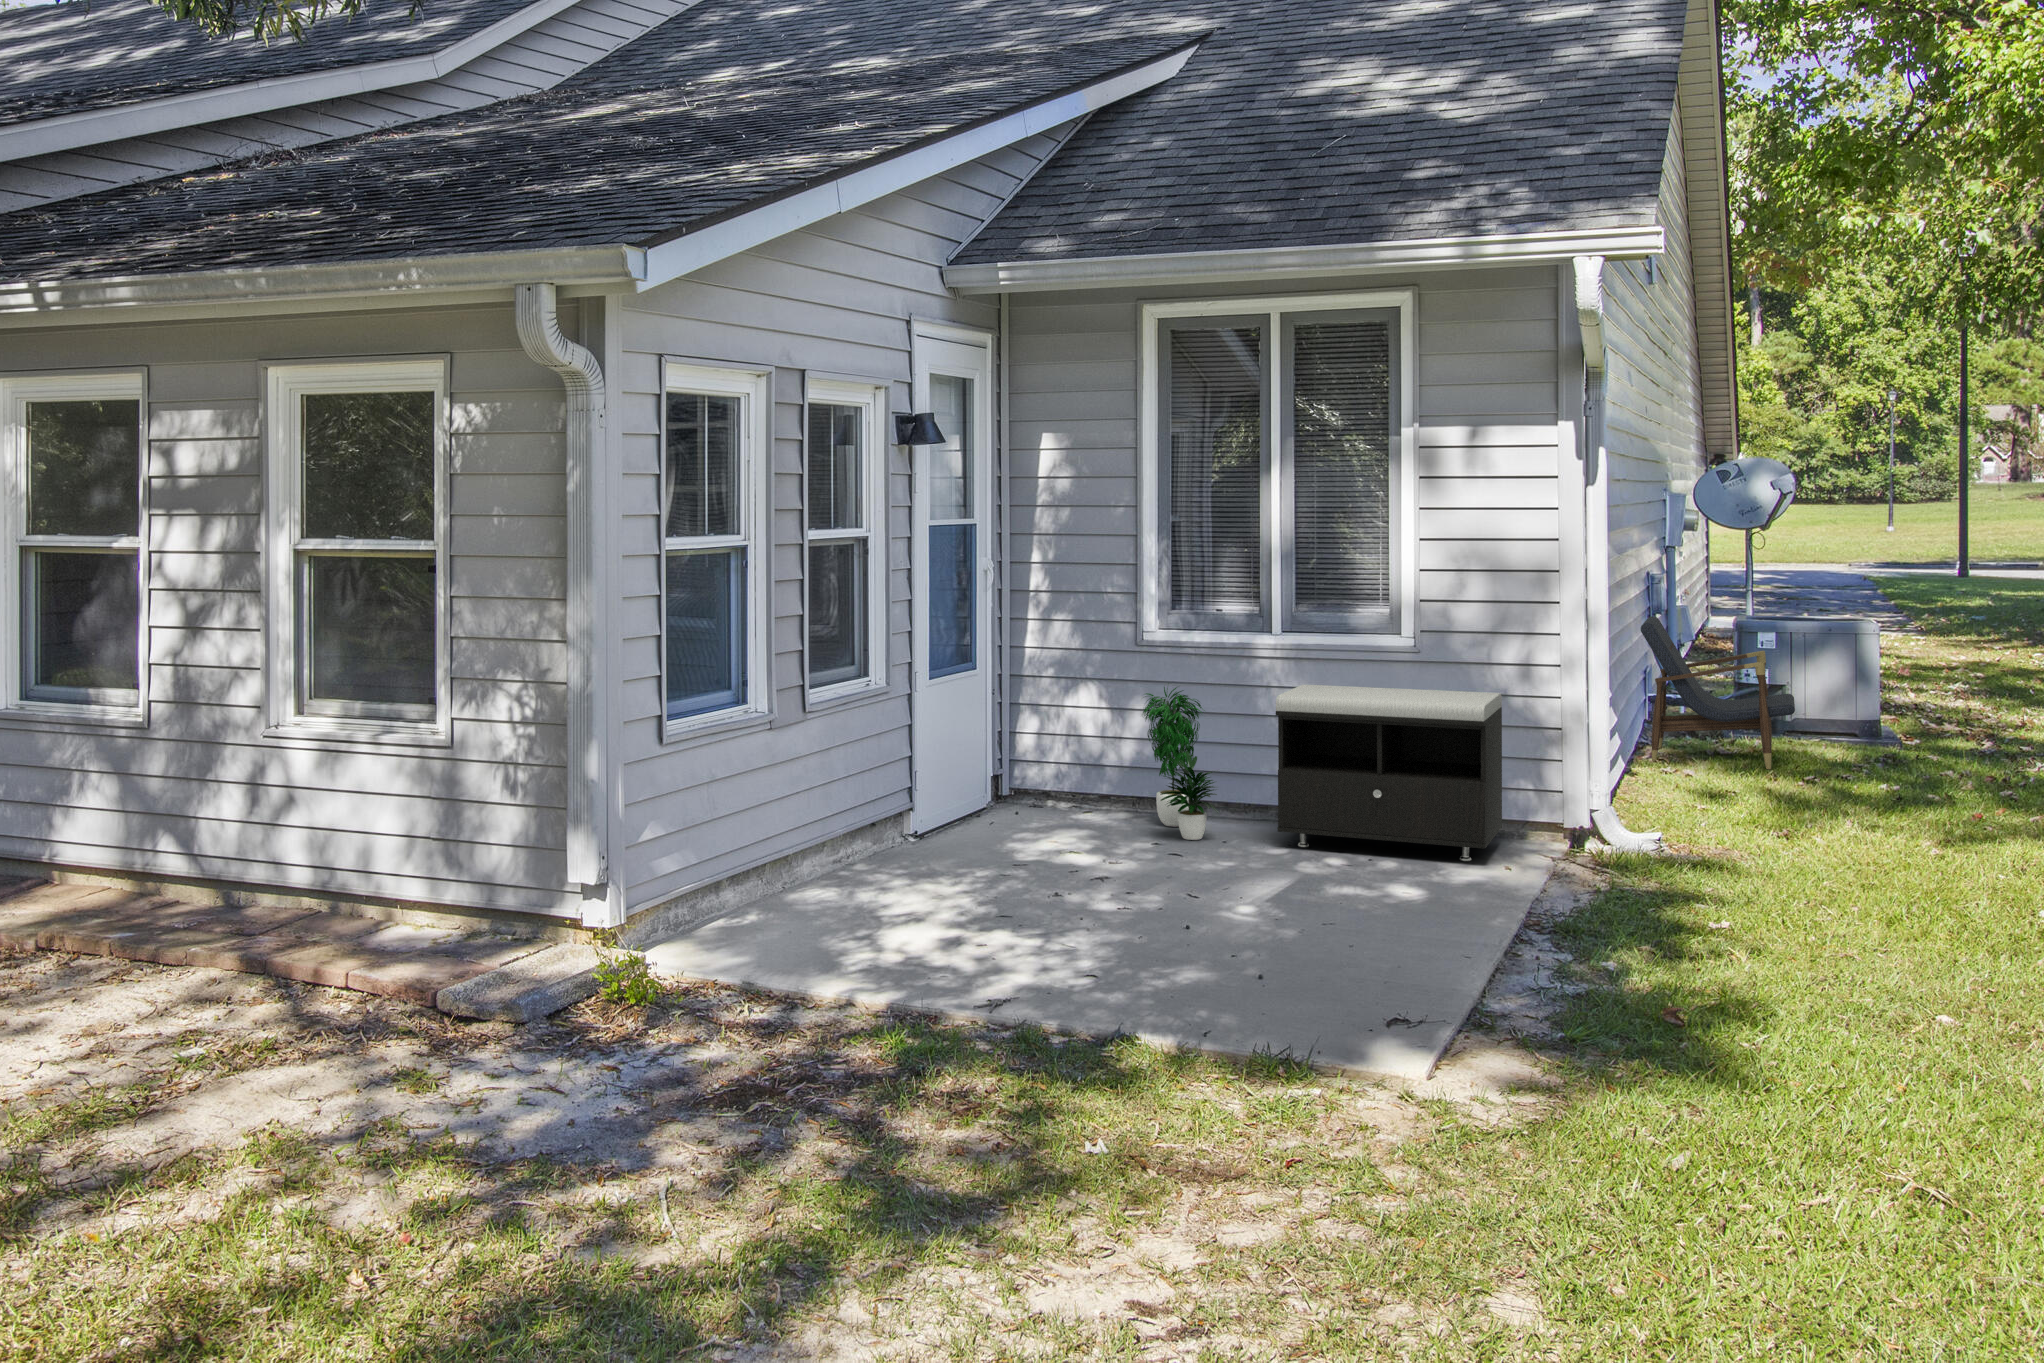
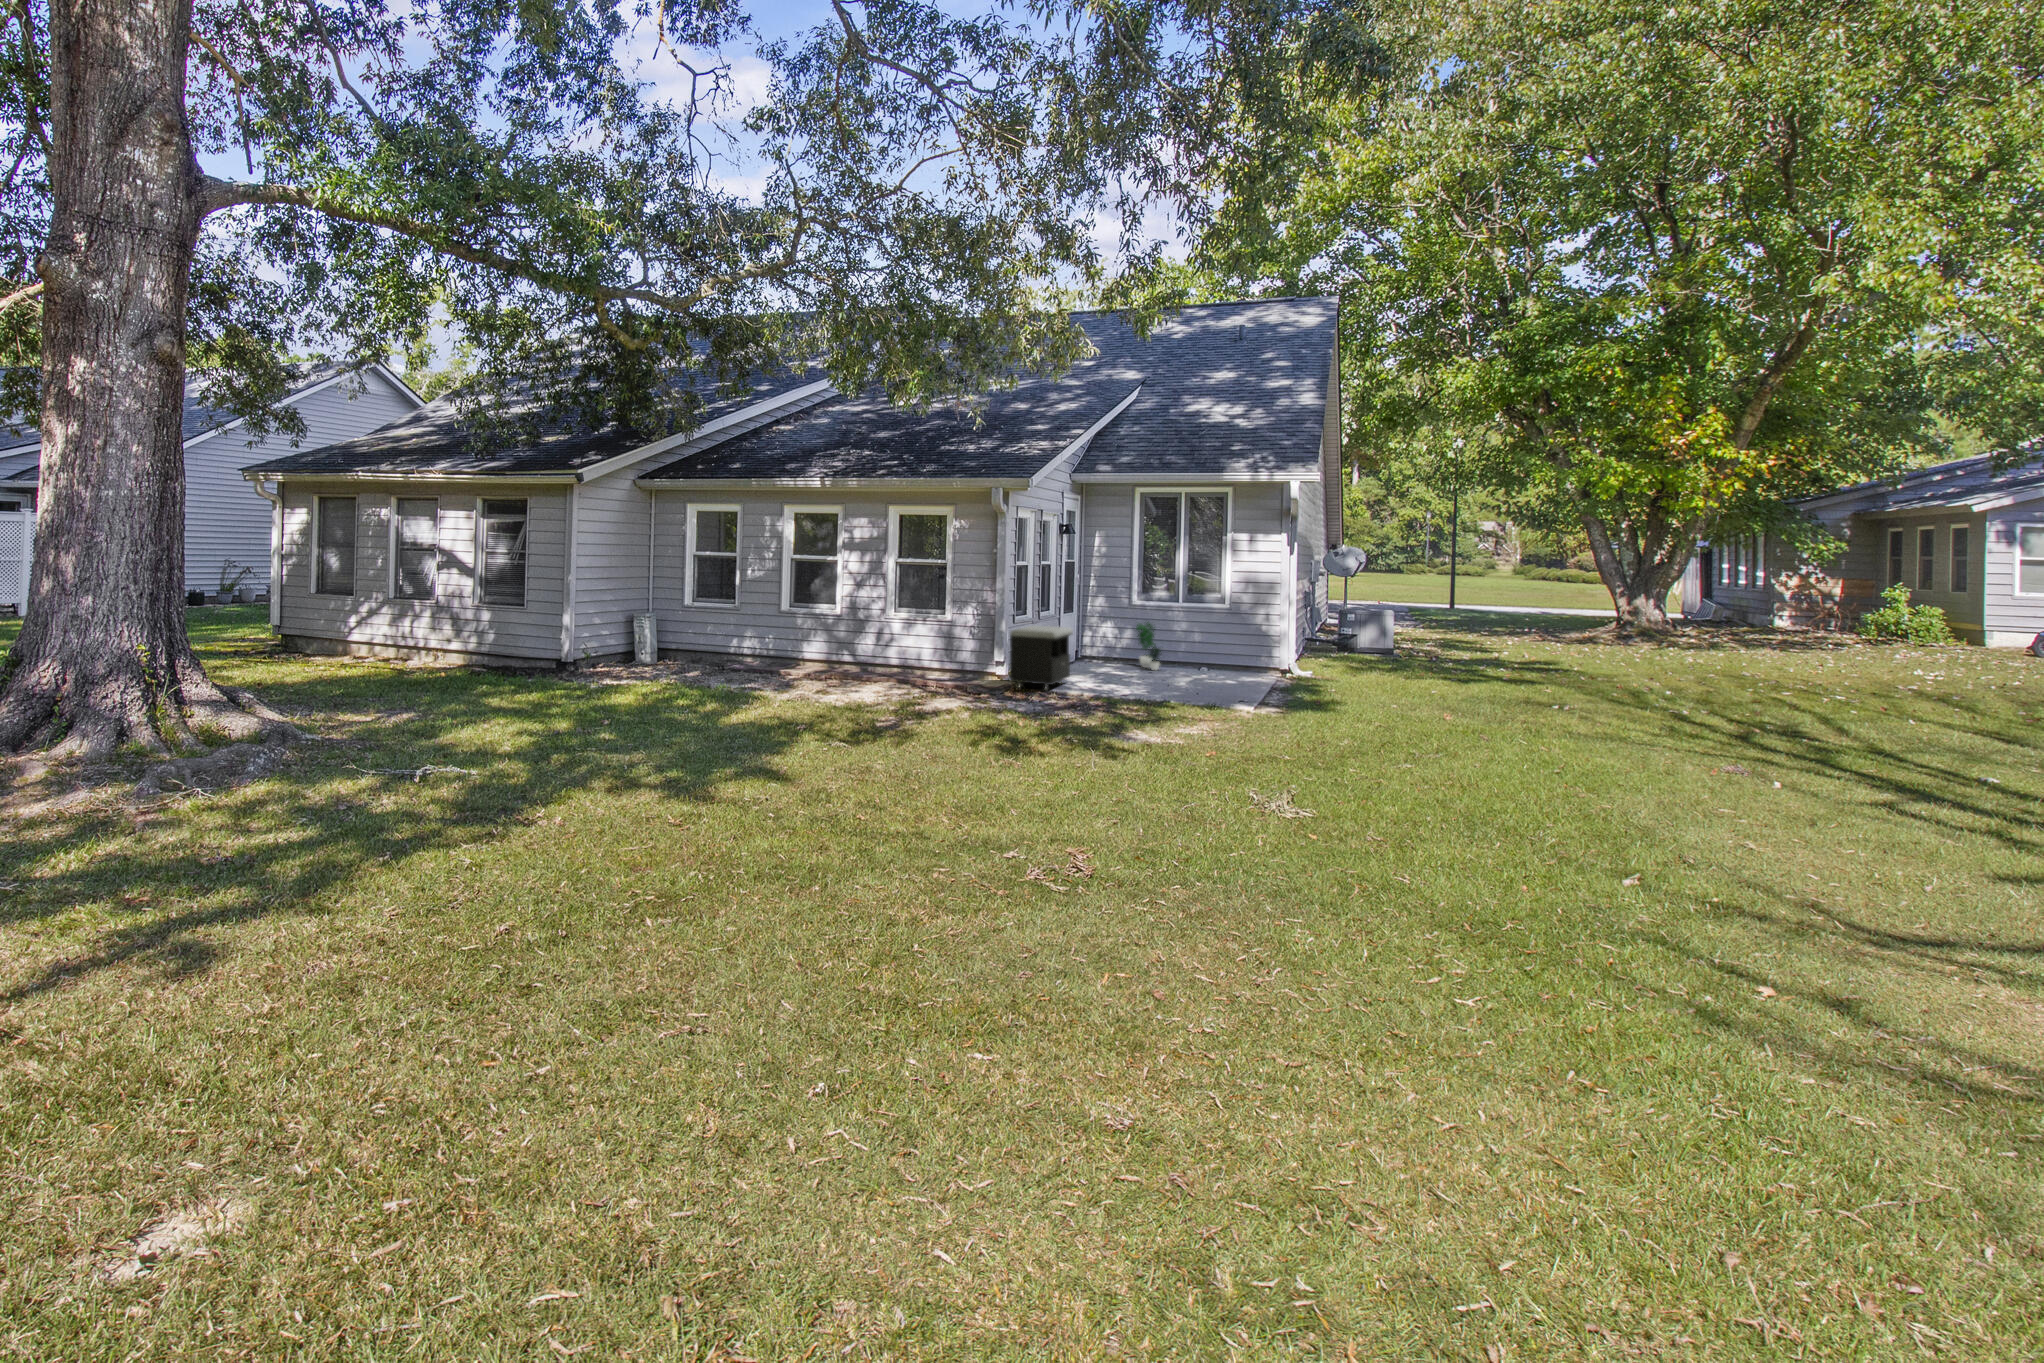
lounge chair: present [1641,616,1795,769] -> none [1305,606,1361,661]
storage bench: present [1276,684,1502,861] -> present [1009,626,1073,689]

